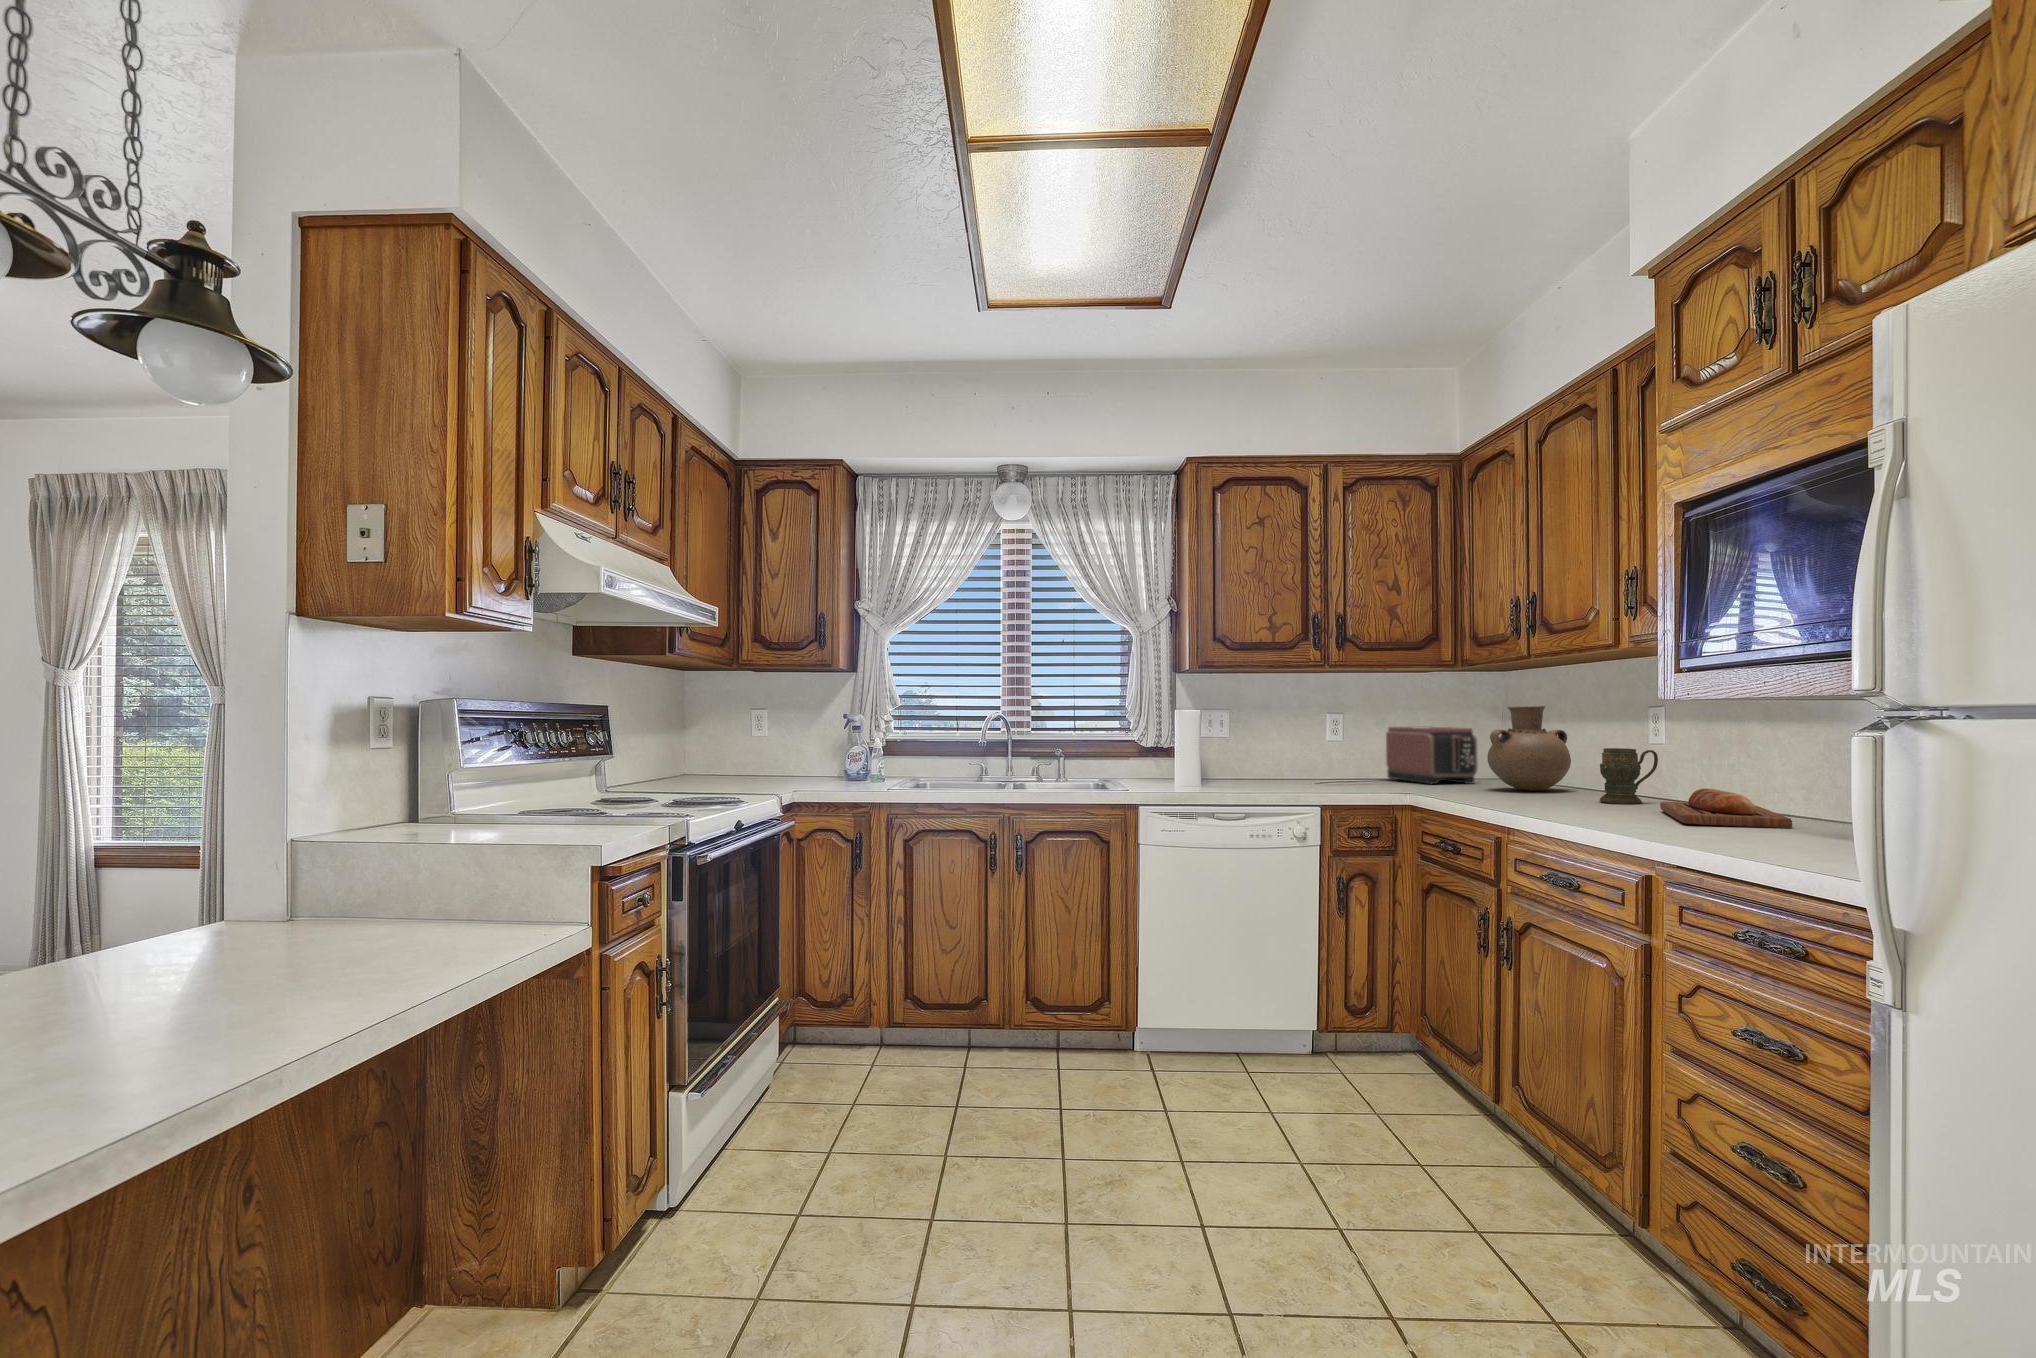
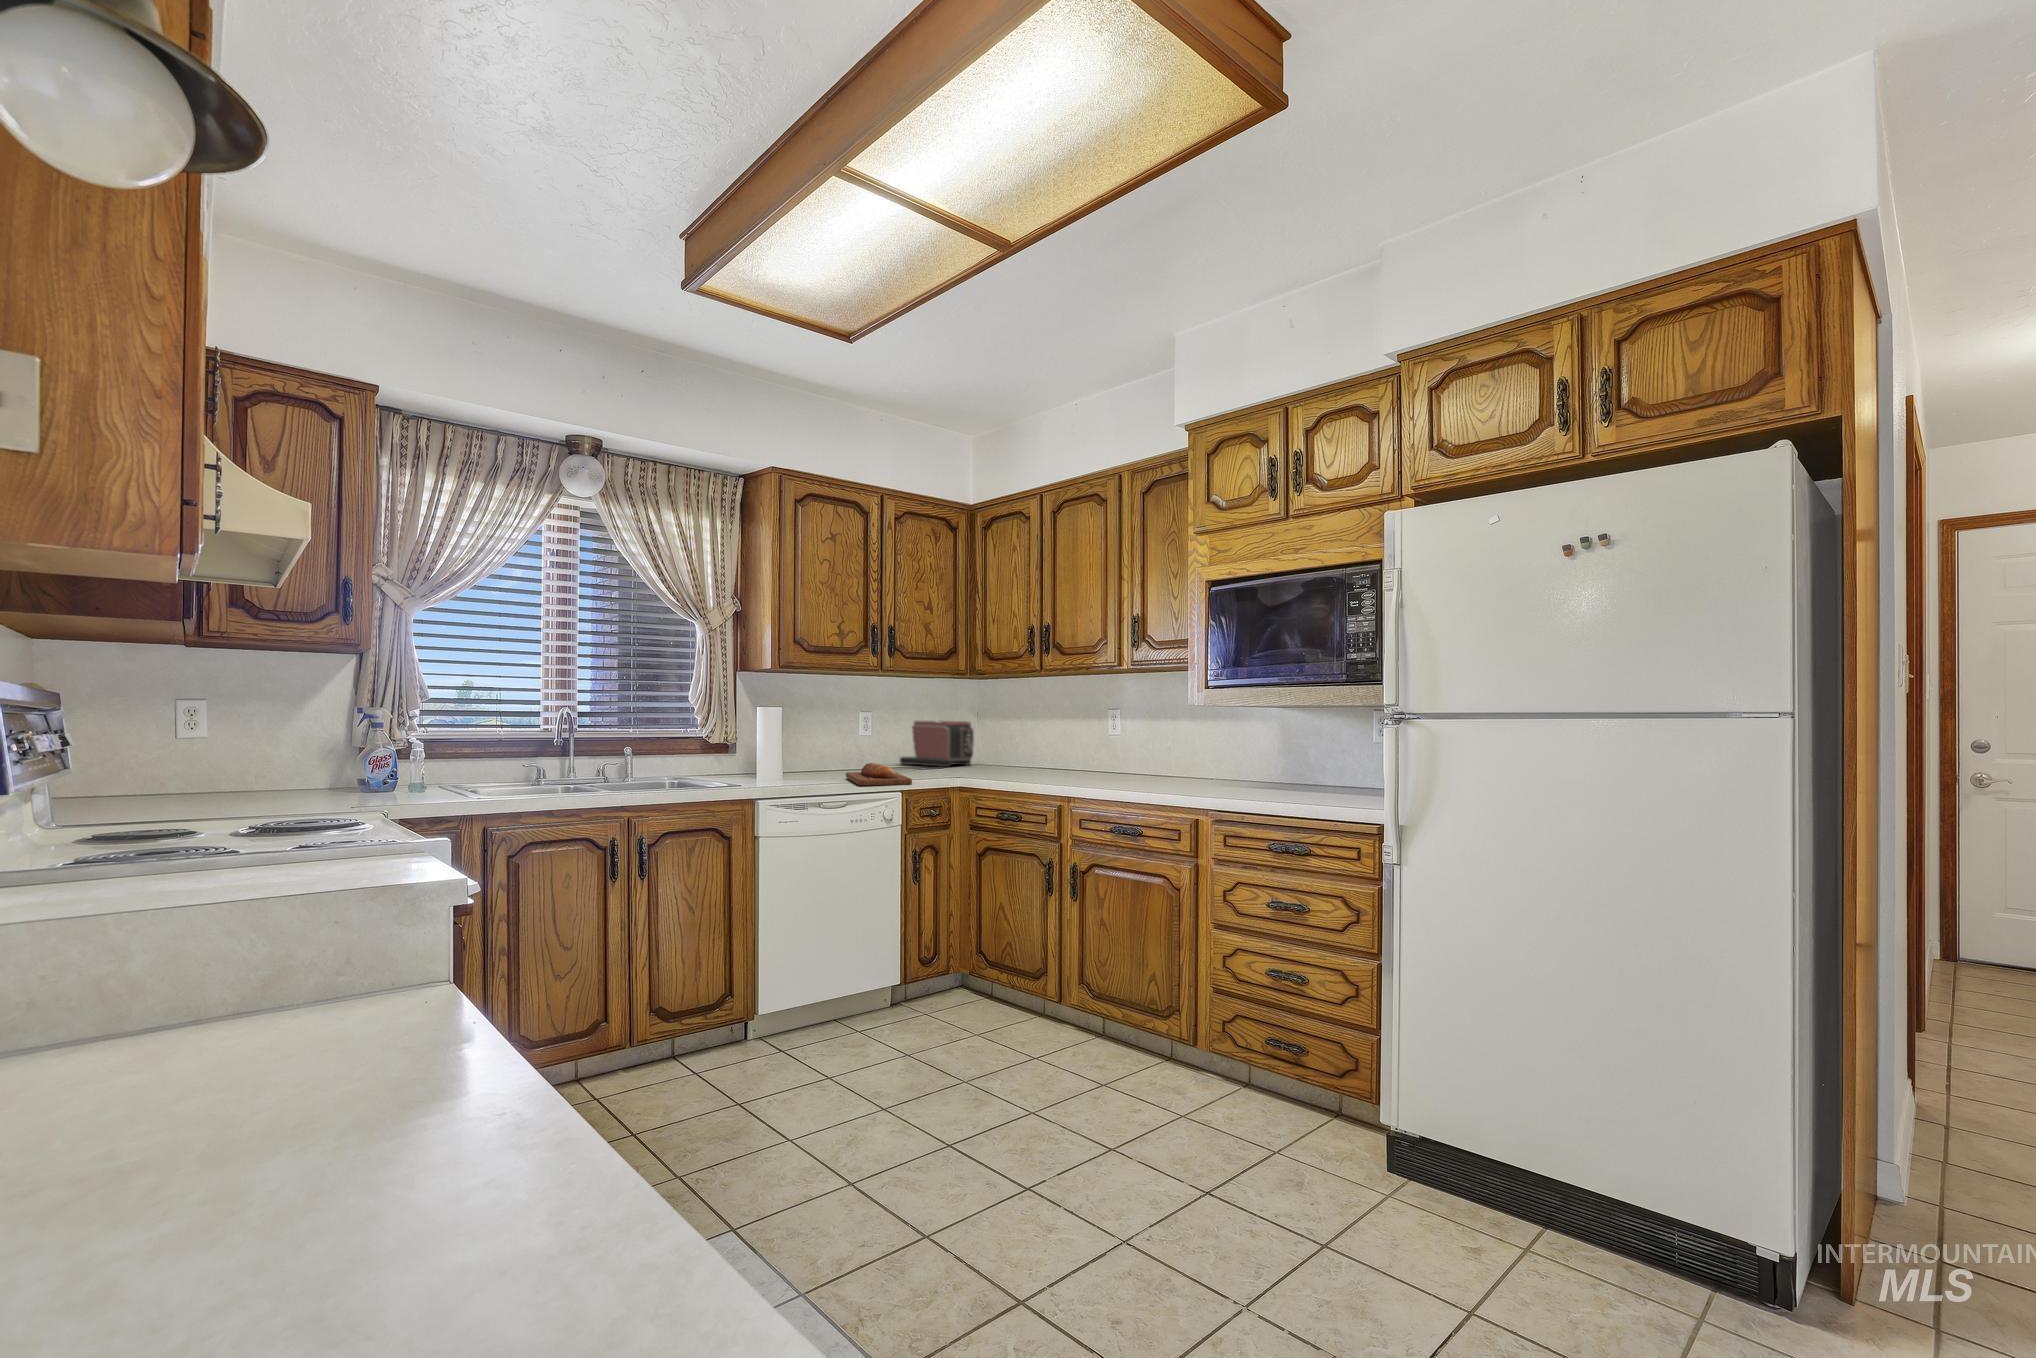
vase: present [1487,706,1571,791] -> none [1000,705,1055,769]
mug: present [1599,748,1658,804] -> none [1098,737,1130,775]
bread loaf: present [1660,788,1792,828] -> present [846,763,912,785]

